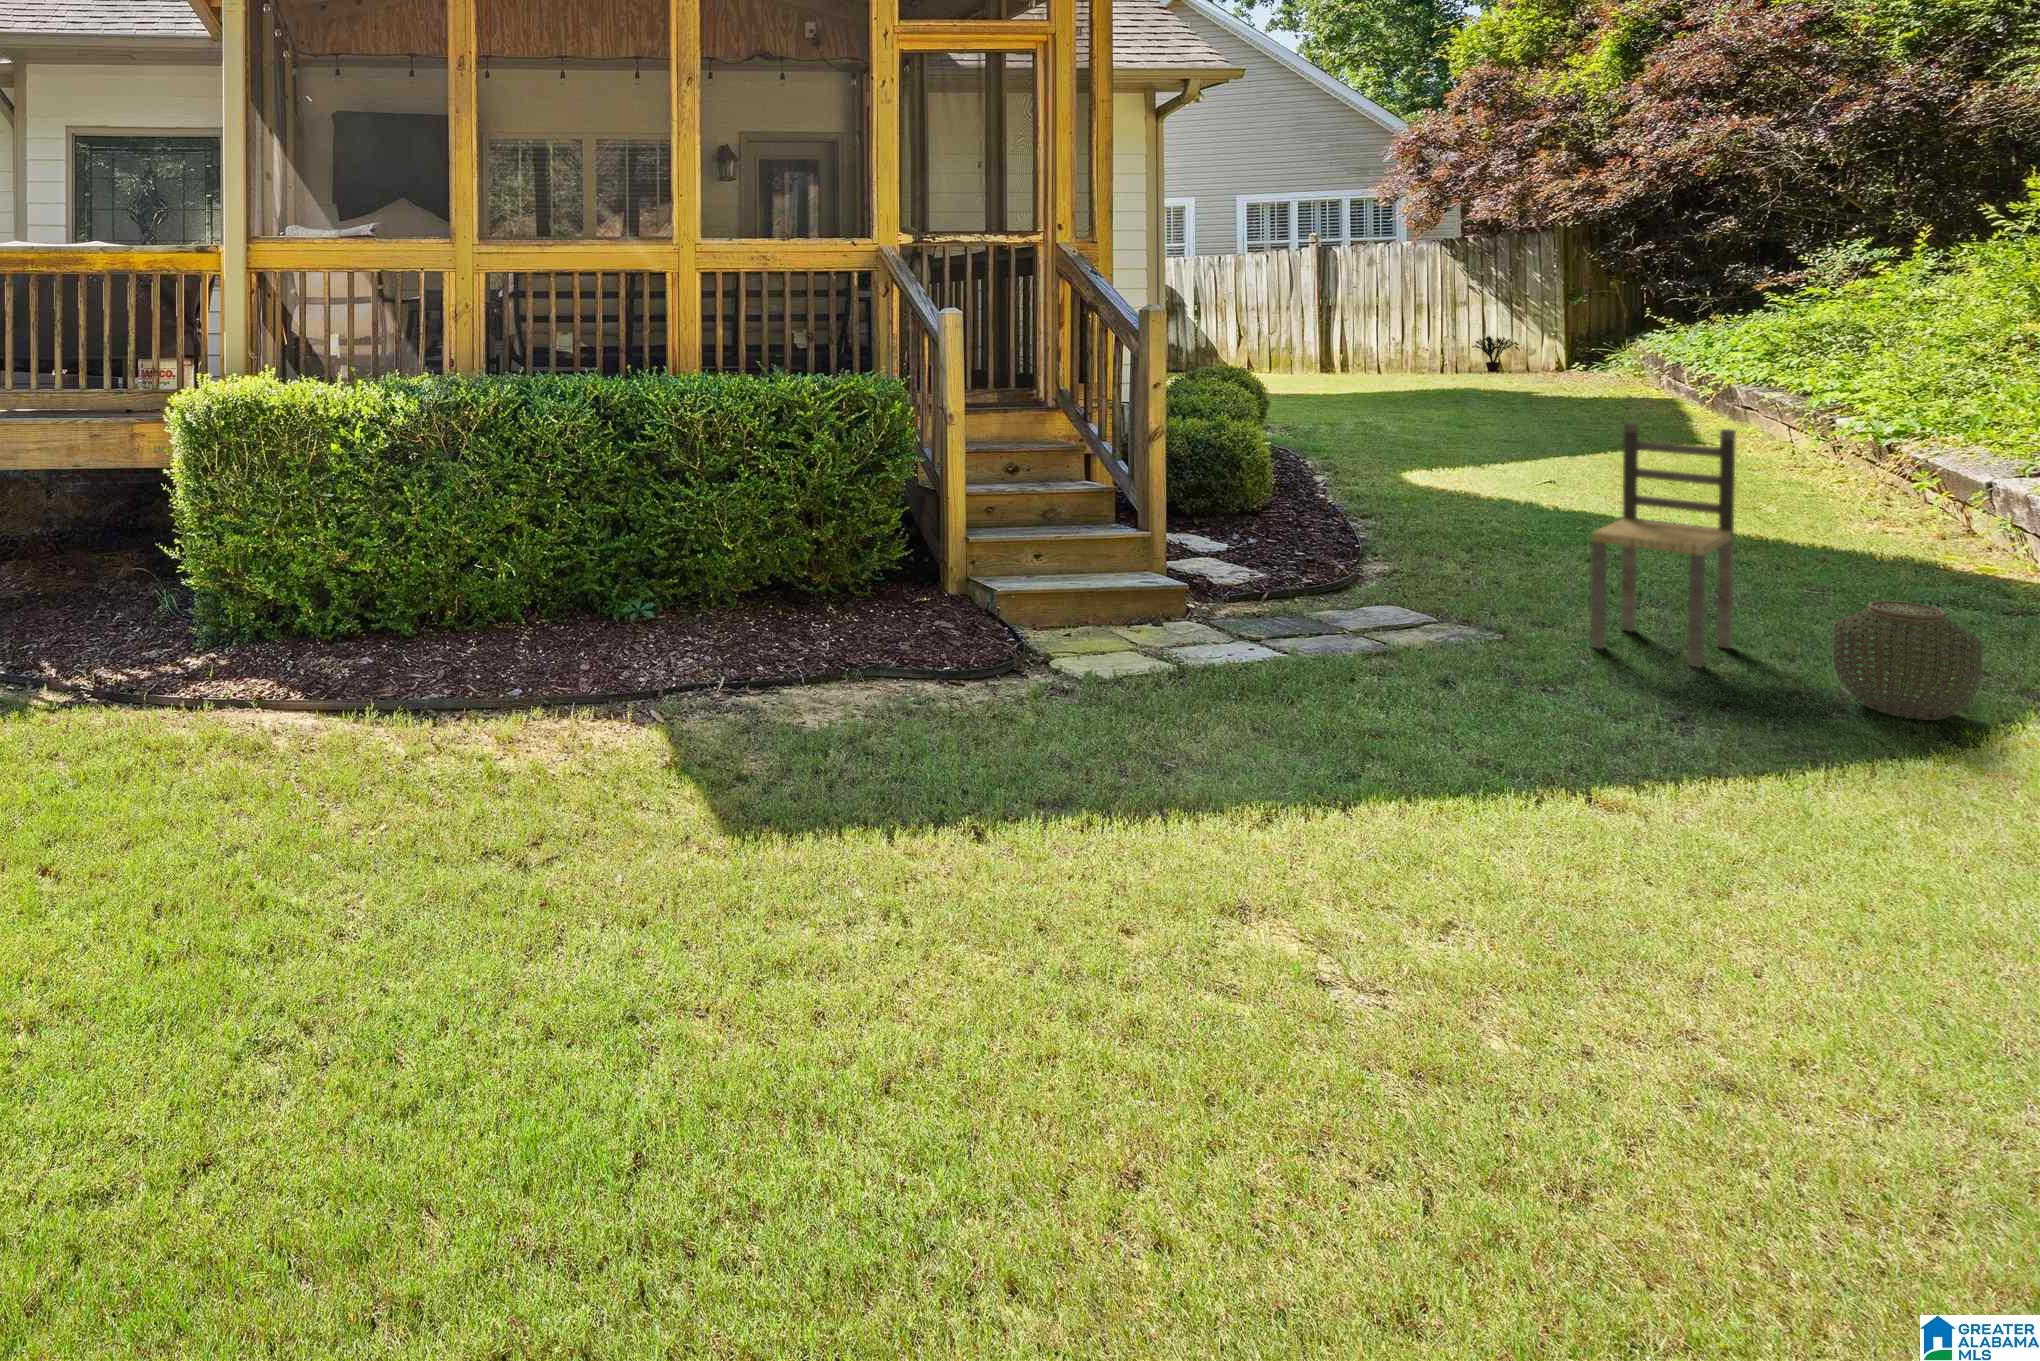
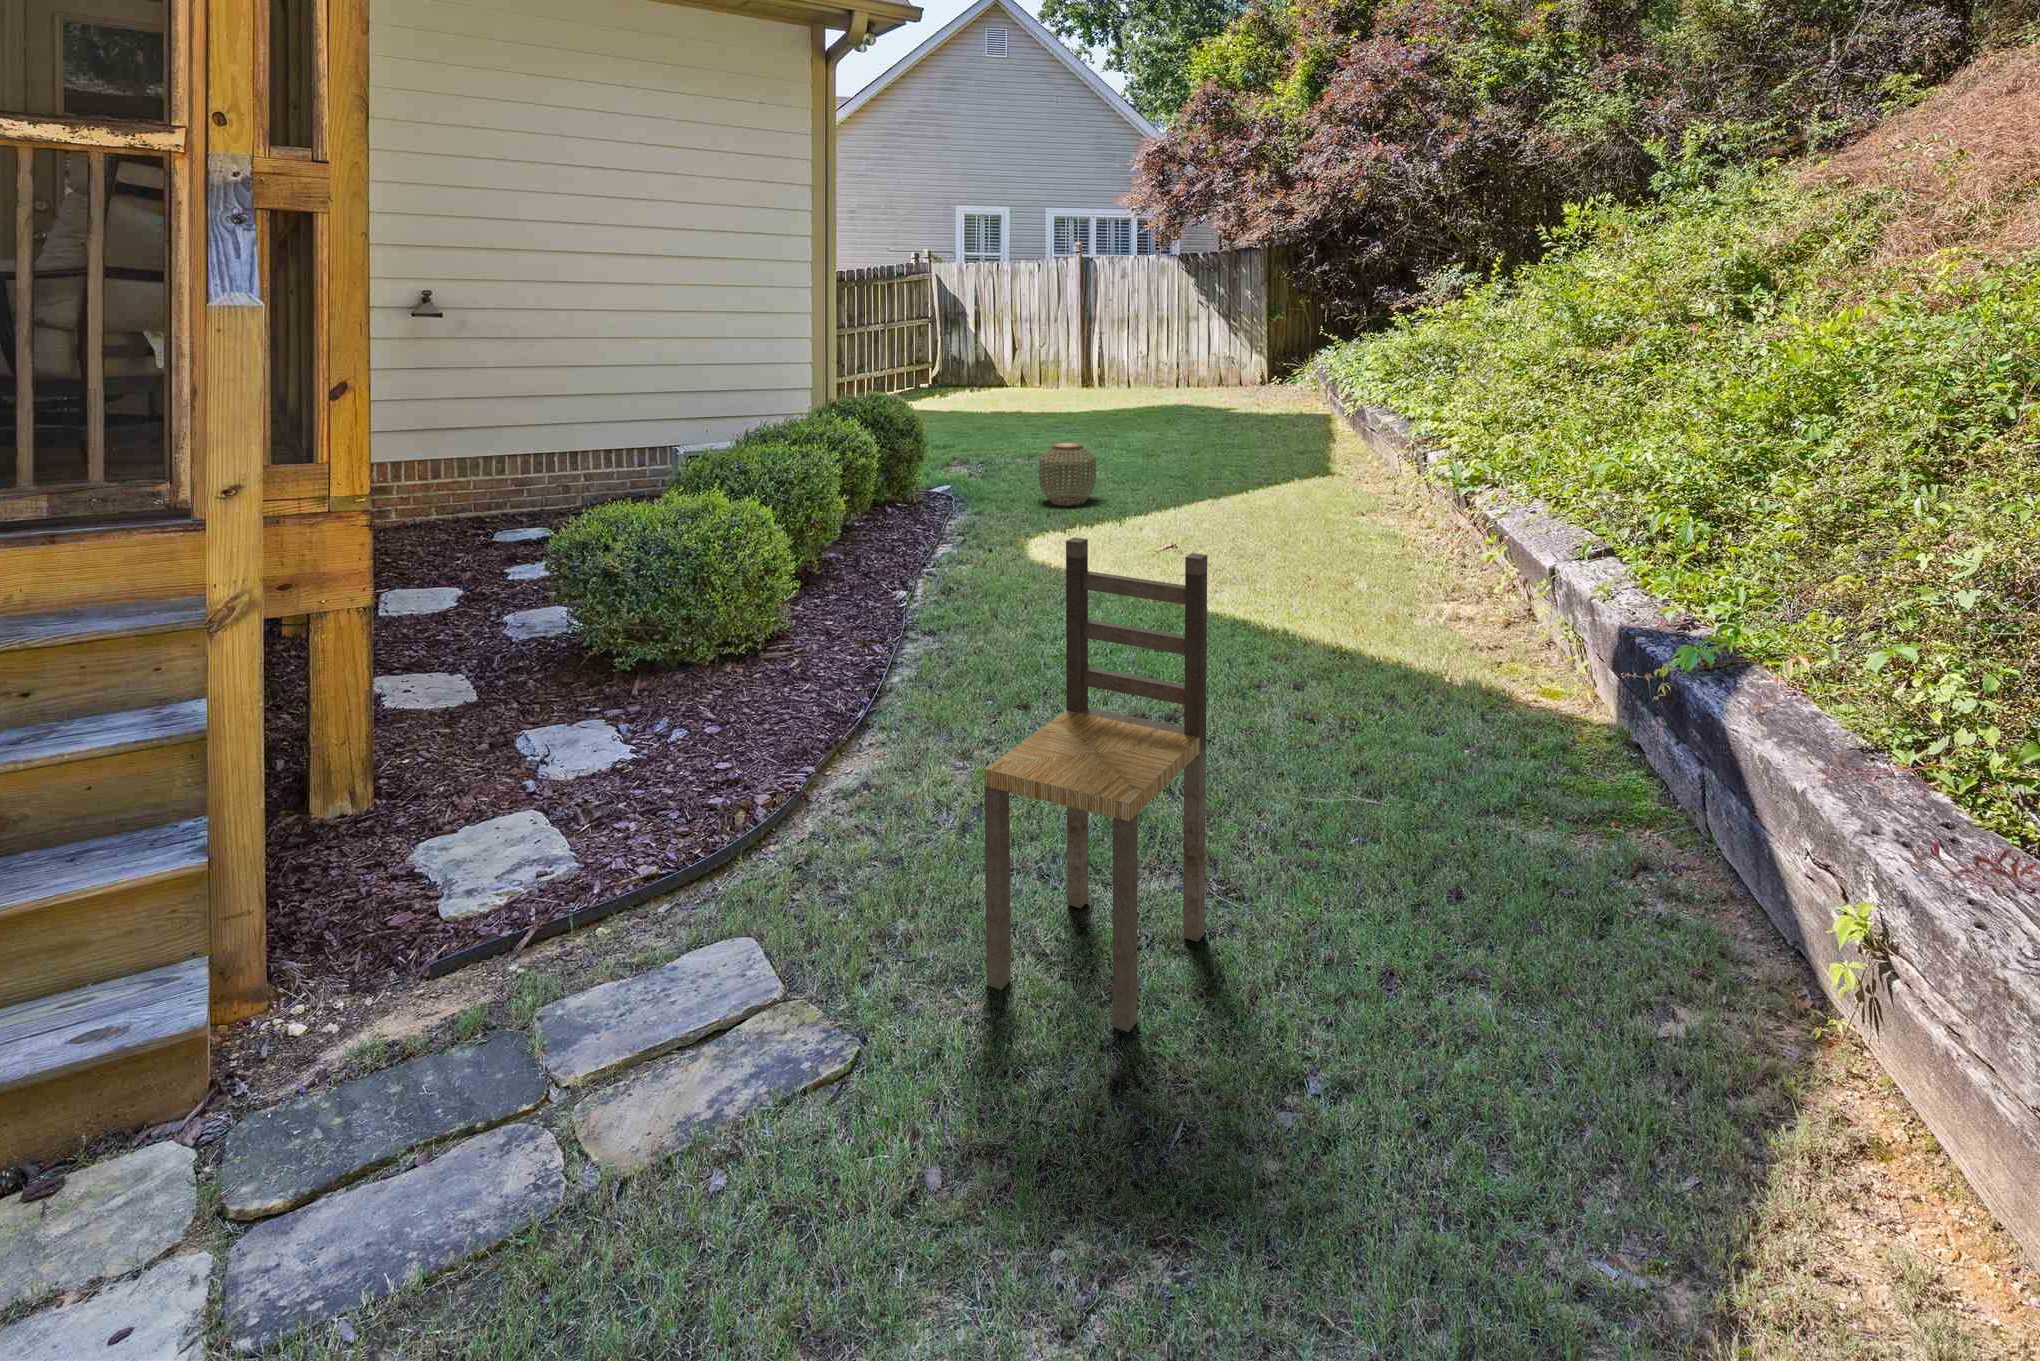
potted plant: present [1472,336,1515,372] -> none [1193,346,1229,381]
woven basket: present [1833,601,1982,720] -> present [1039,441,1096,506]

